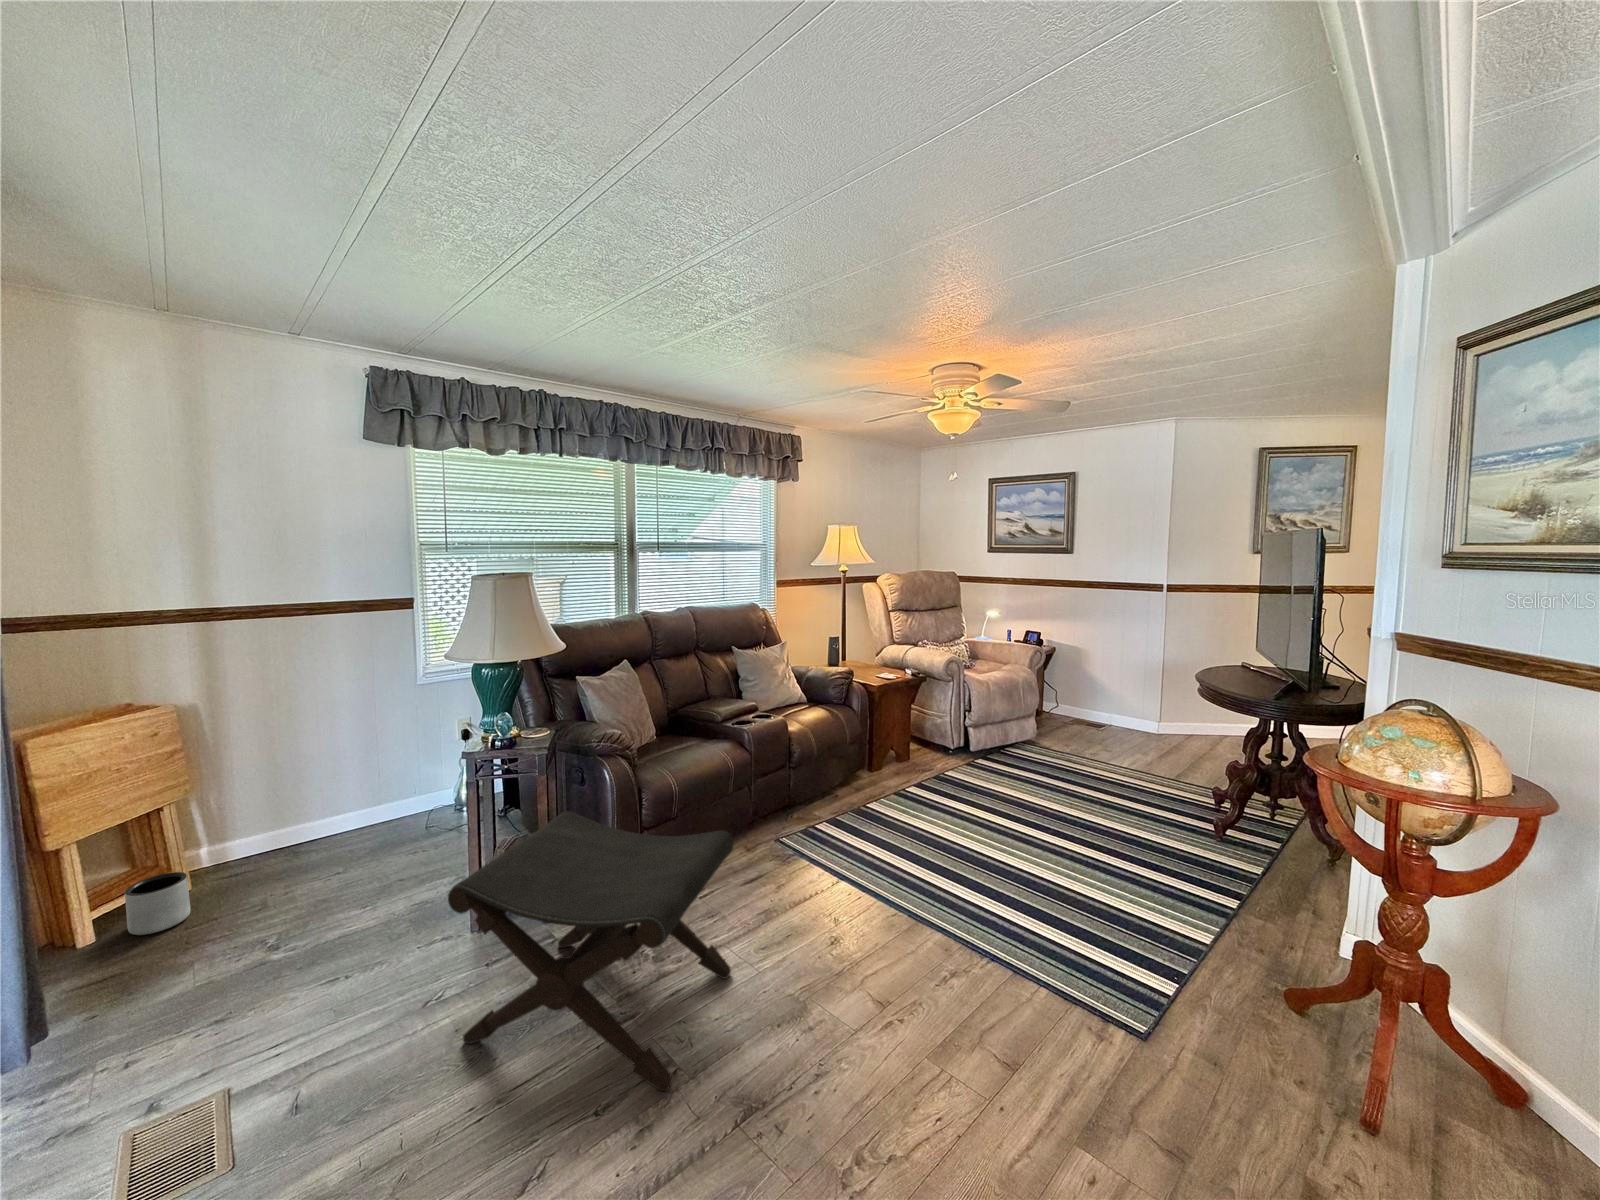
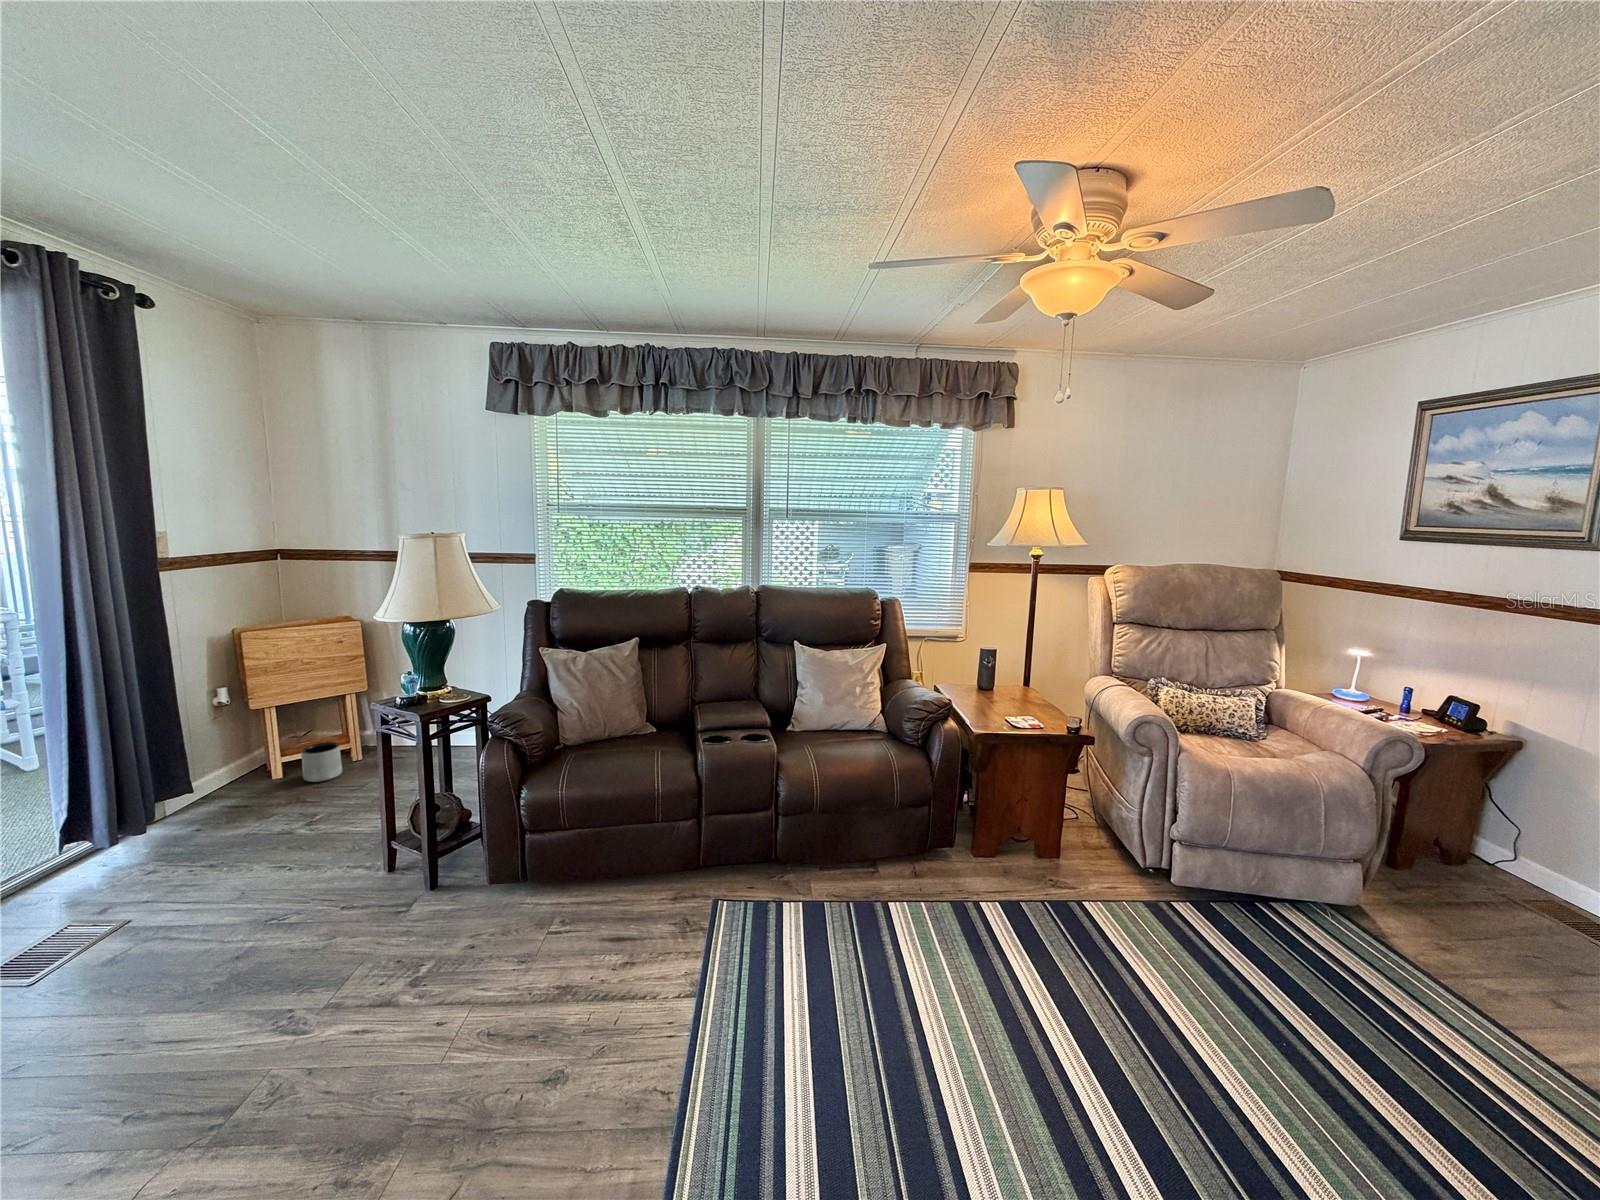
footstool: present [448,811,733,1091] -> none [187,785,445,1119]

